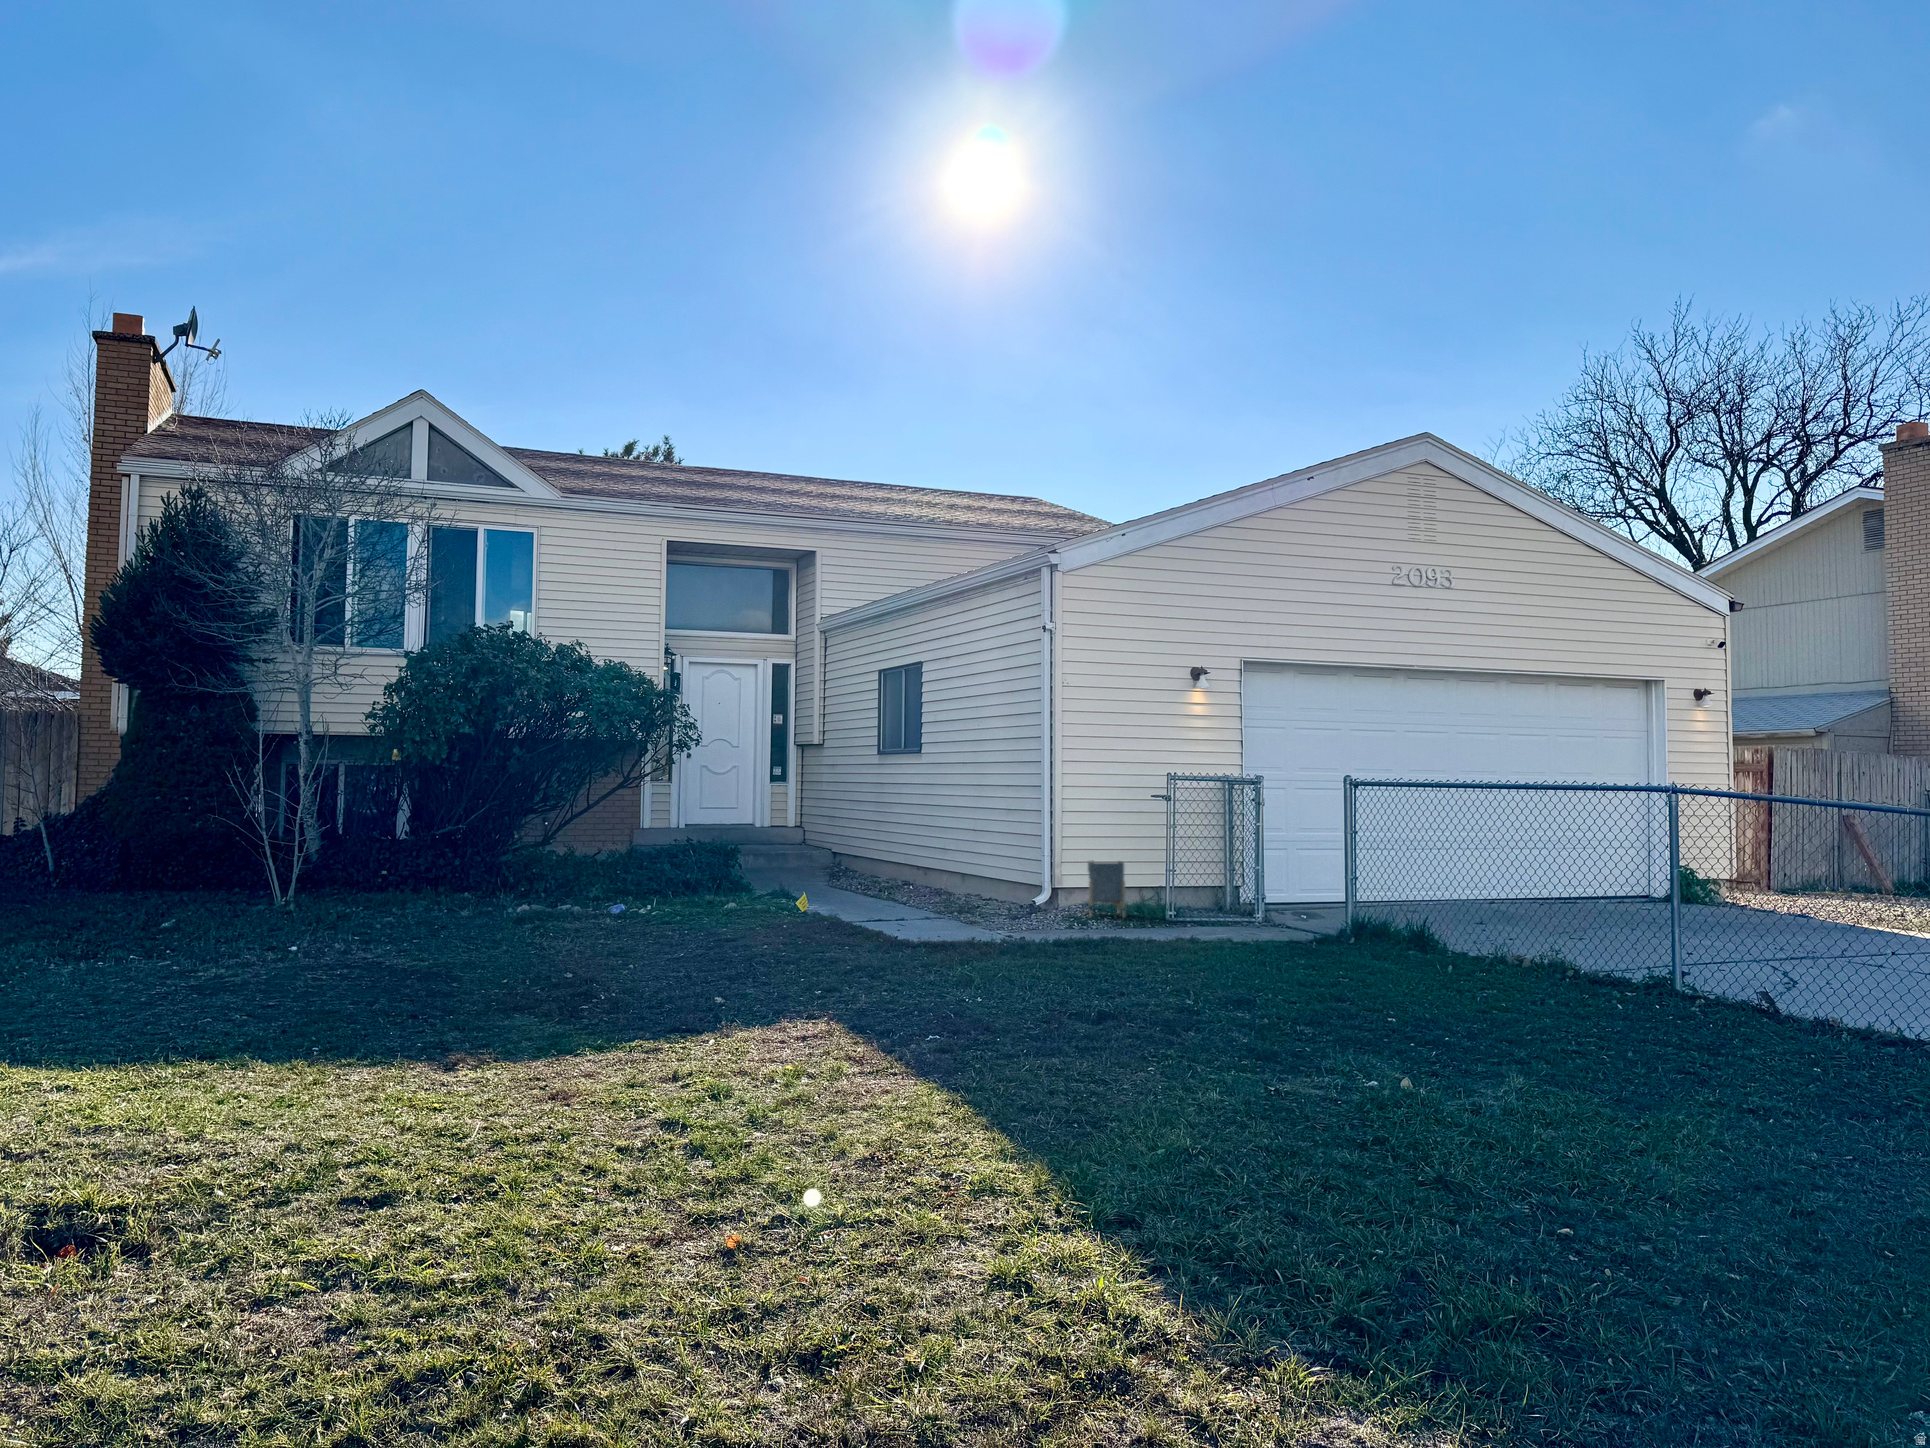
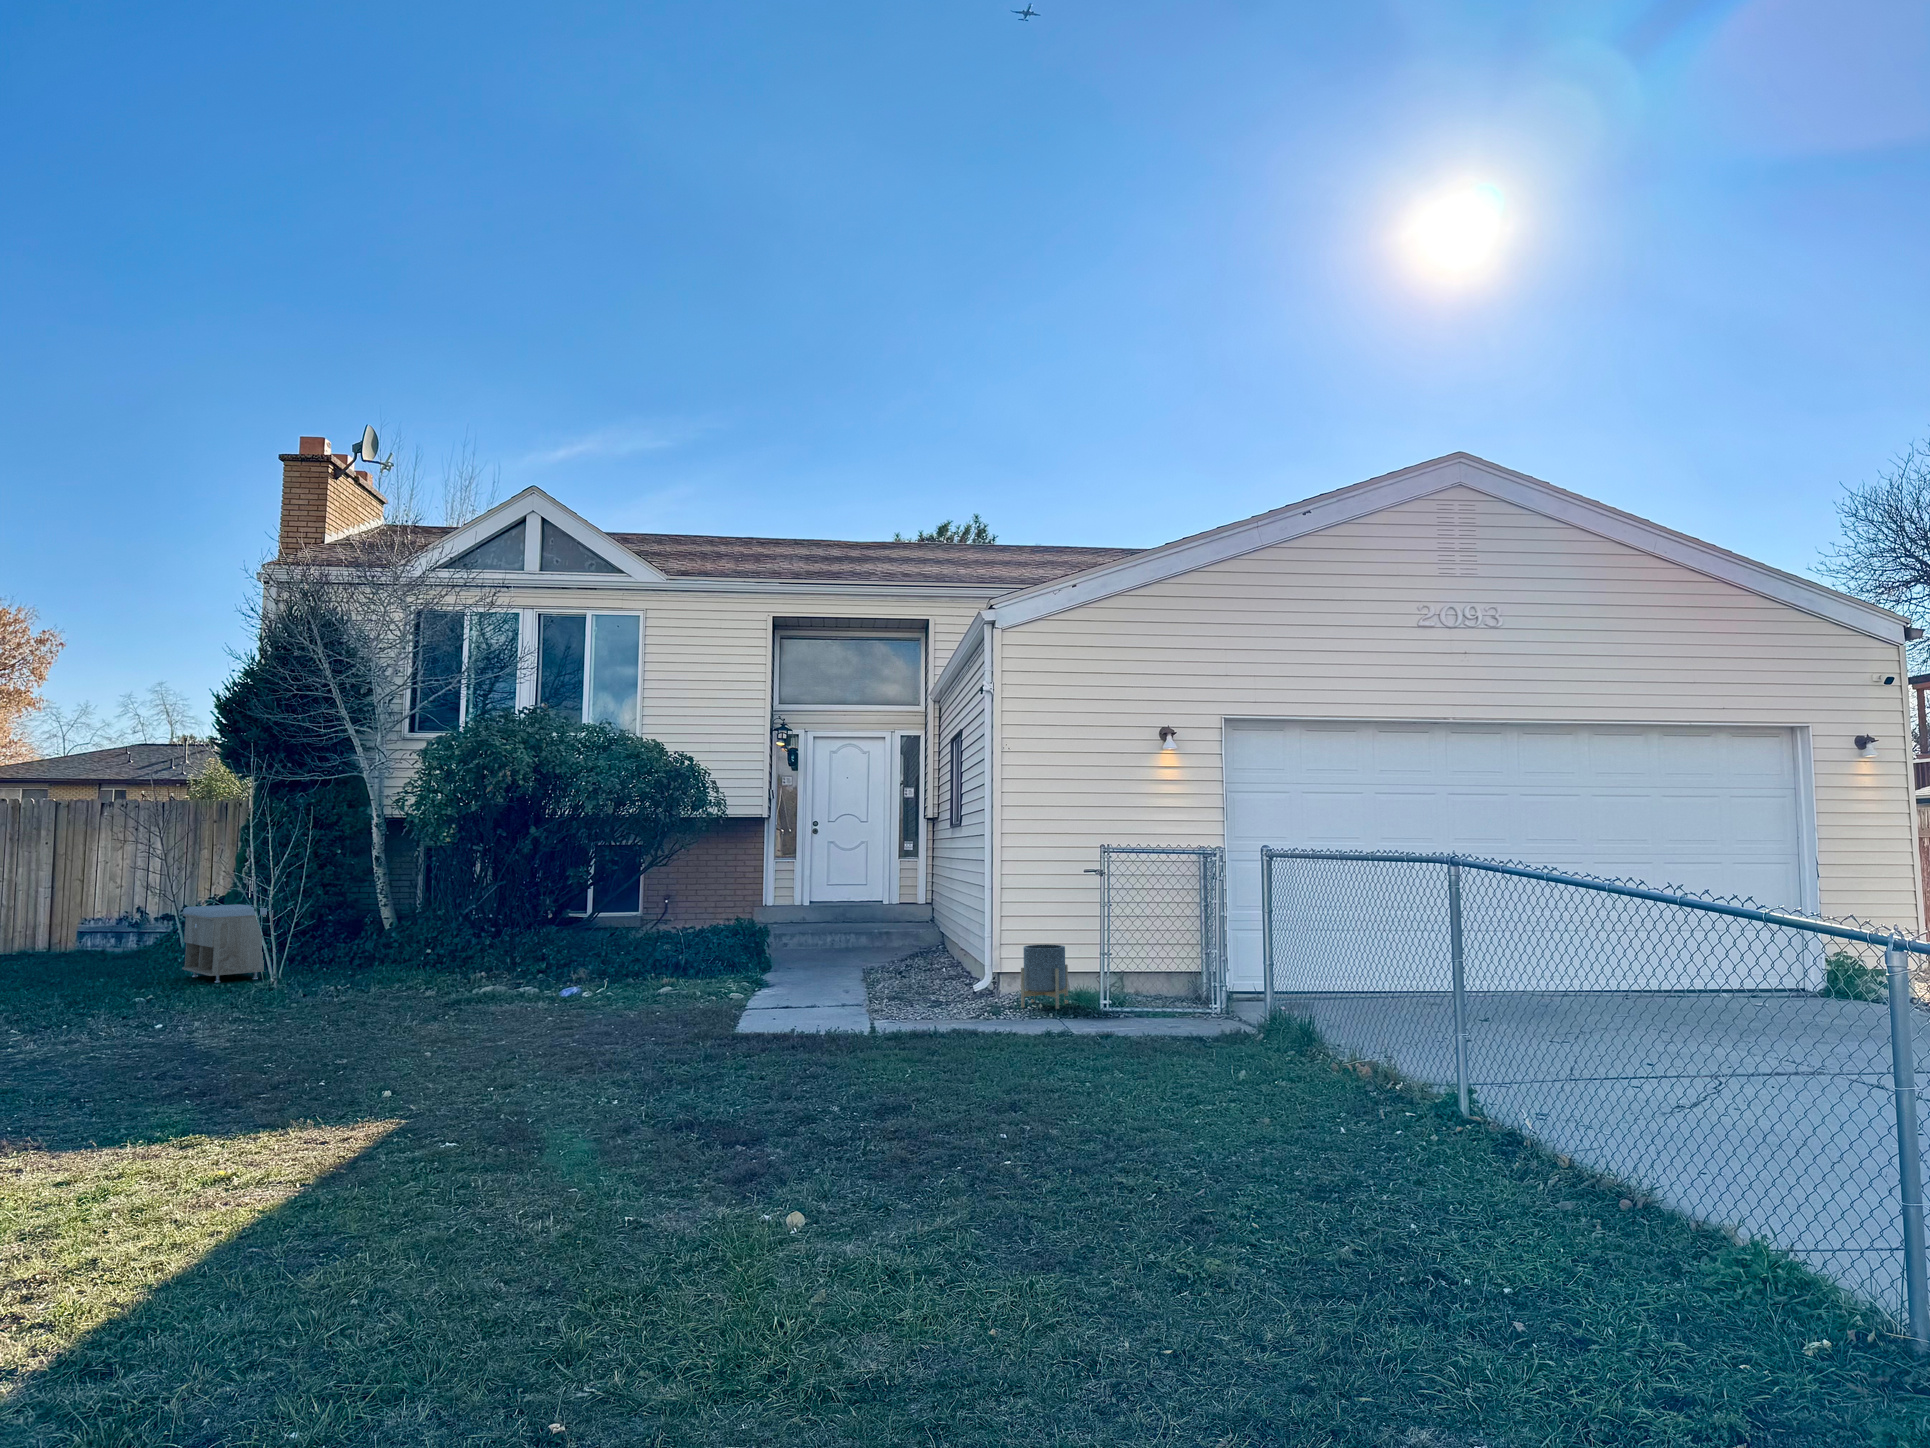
storage bench: none [90,823,213,909] -> present [182,904,273,983]

